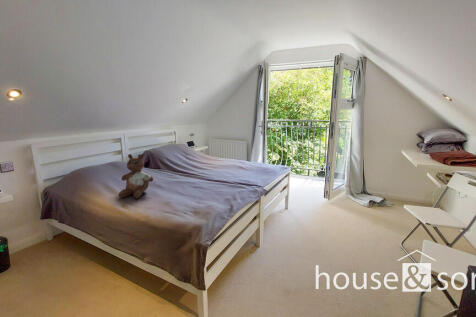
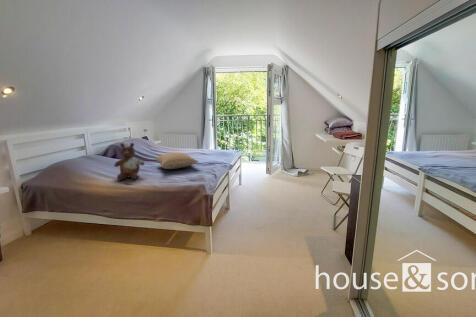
pillow: none [171,168,218,188] -> present [156,153,198,169]

